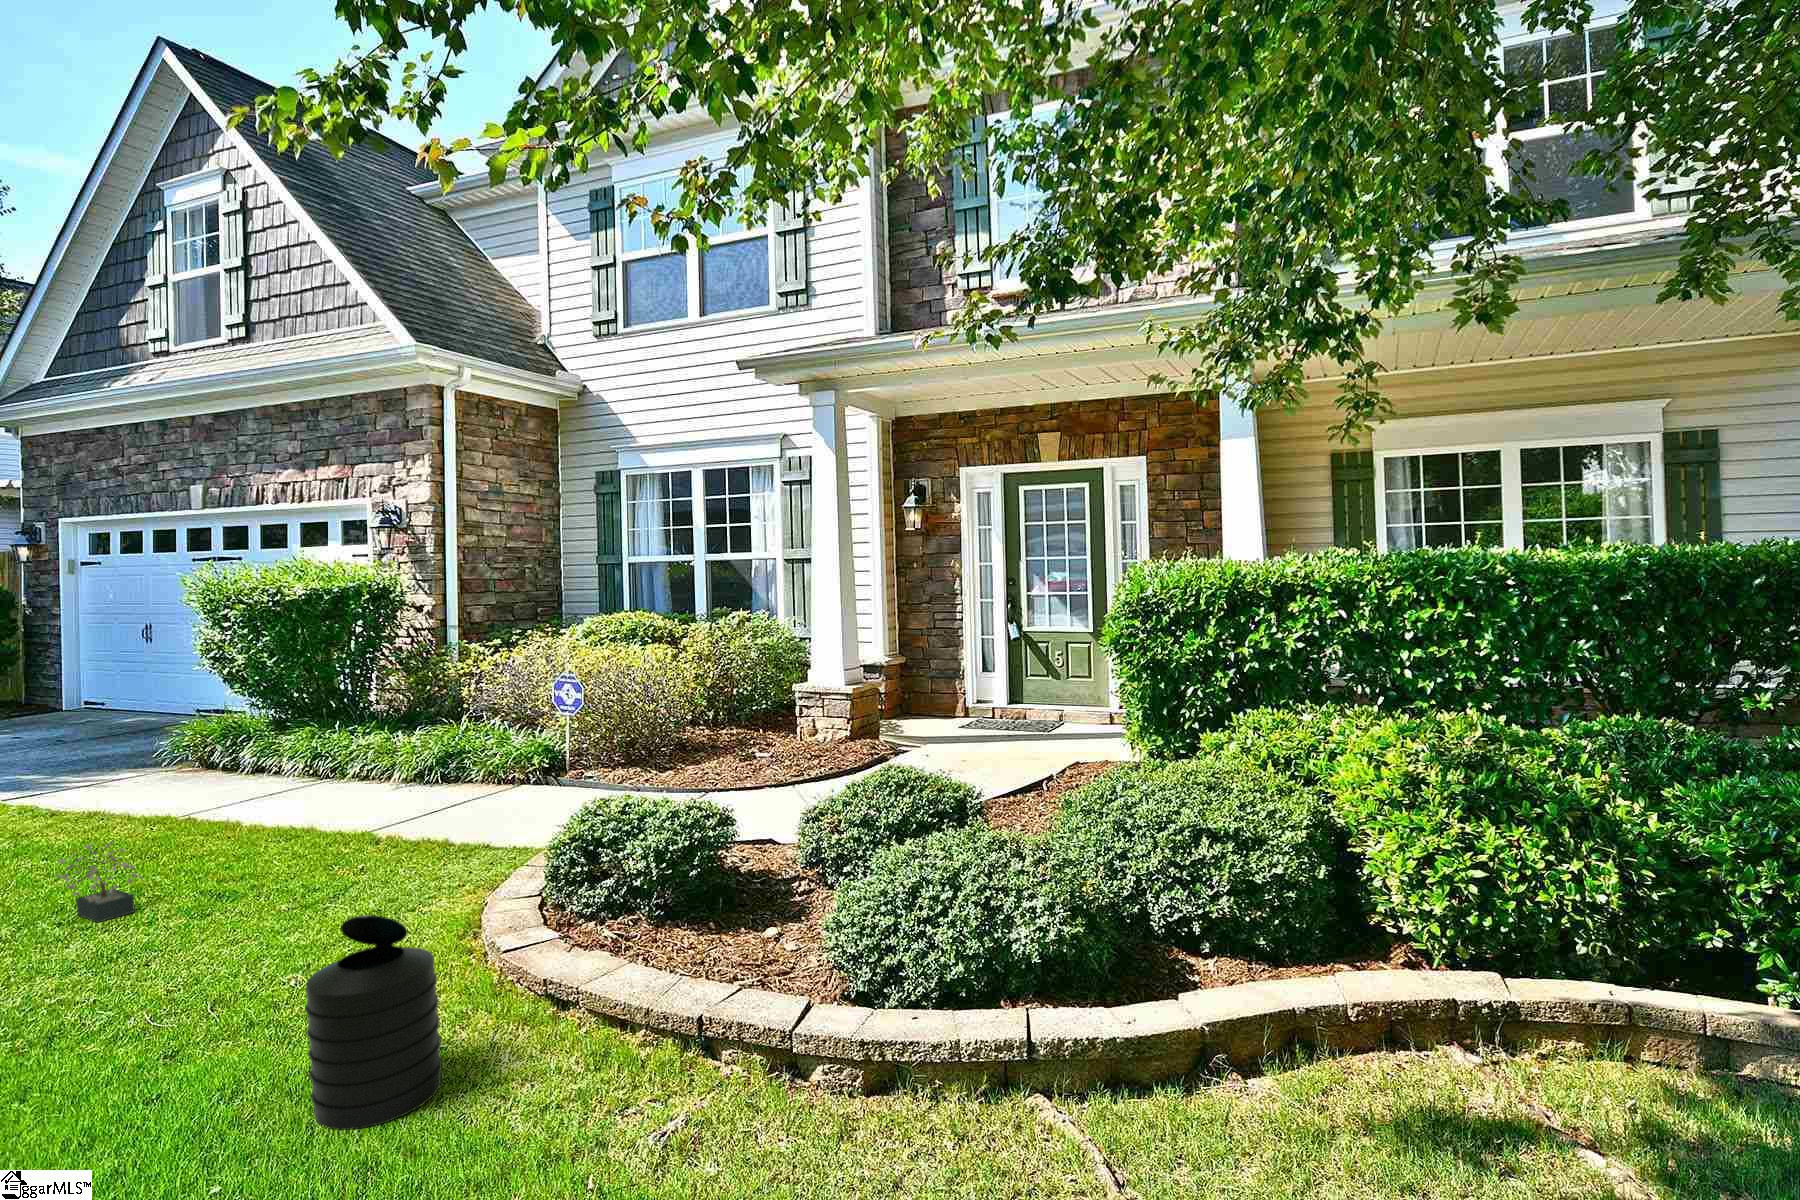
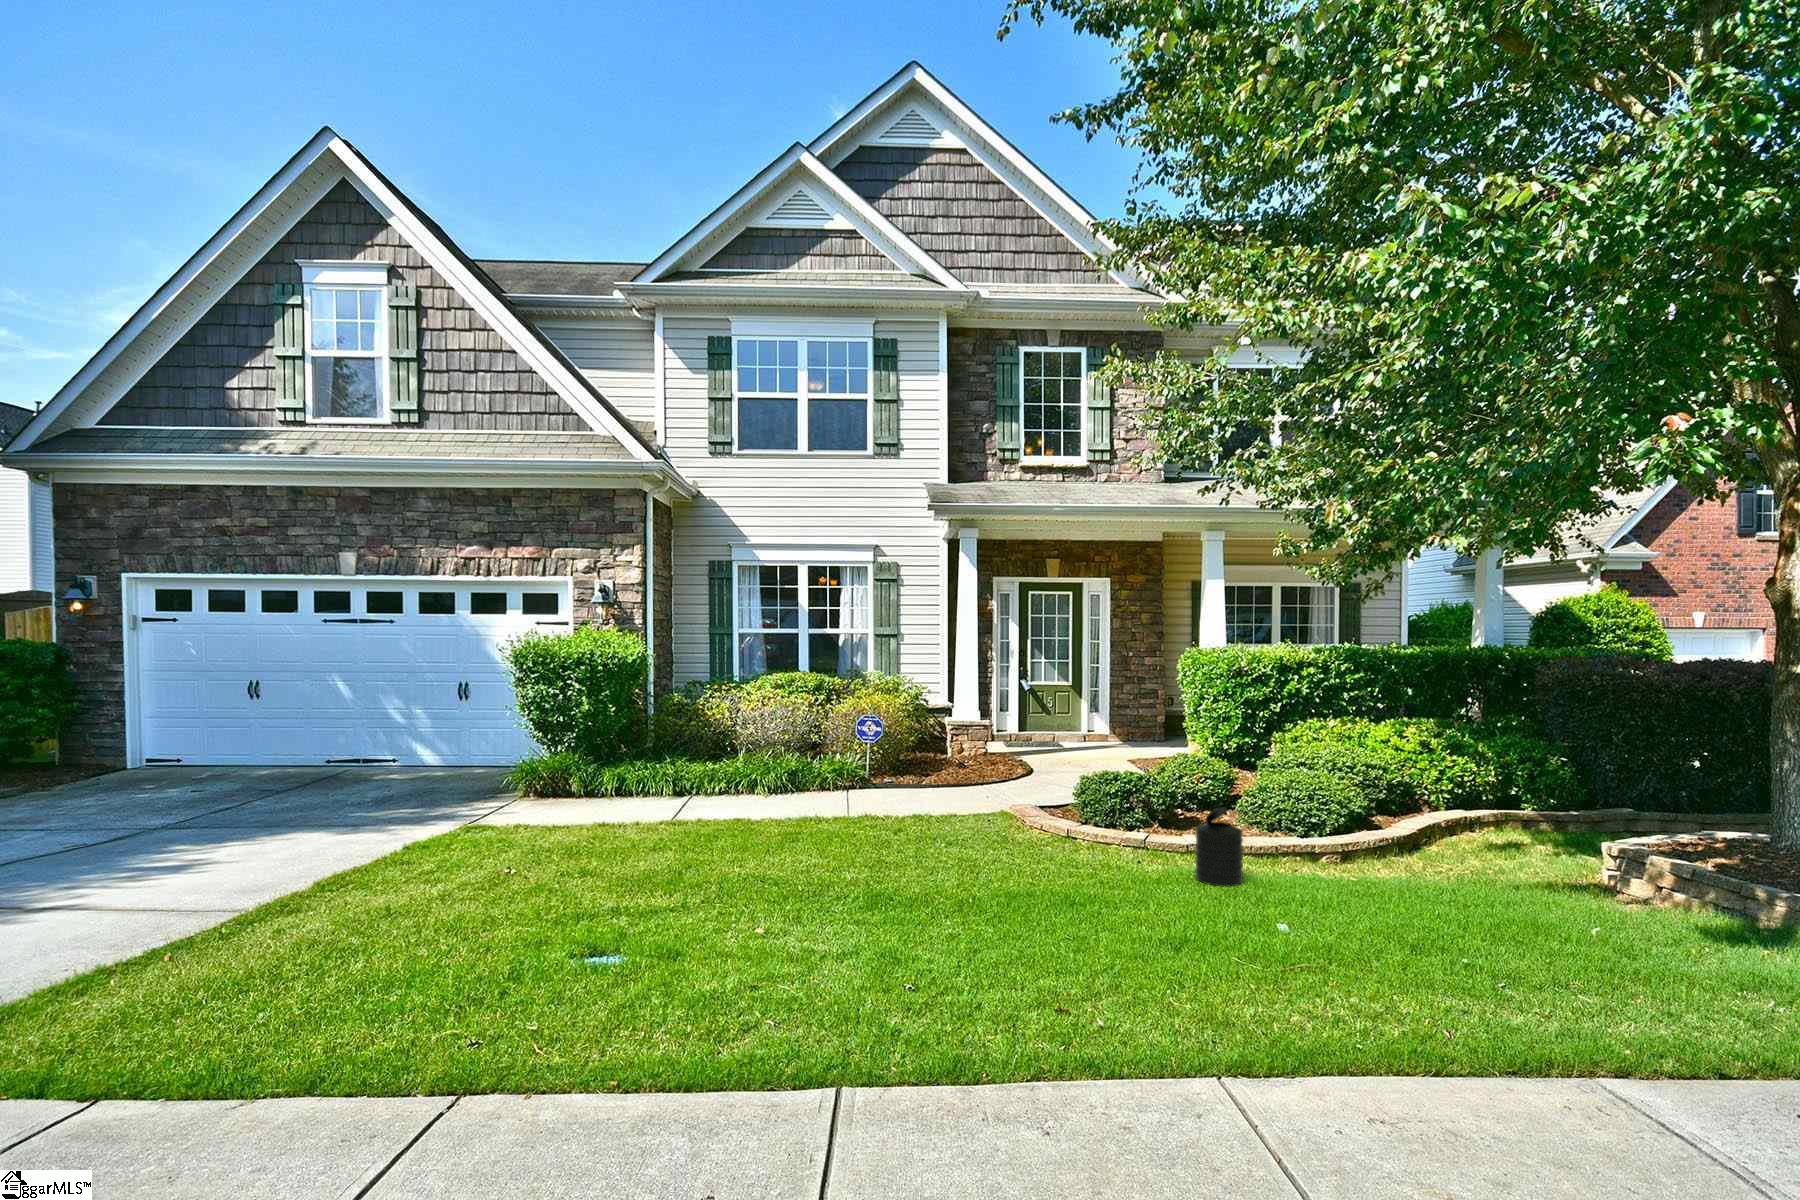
decorative plant: present [56,842,142,923] -> none [829,816,875,860]

